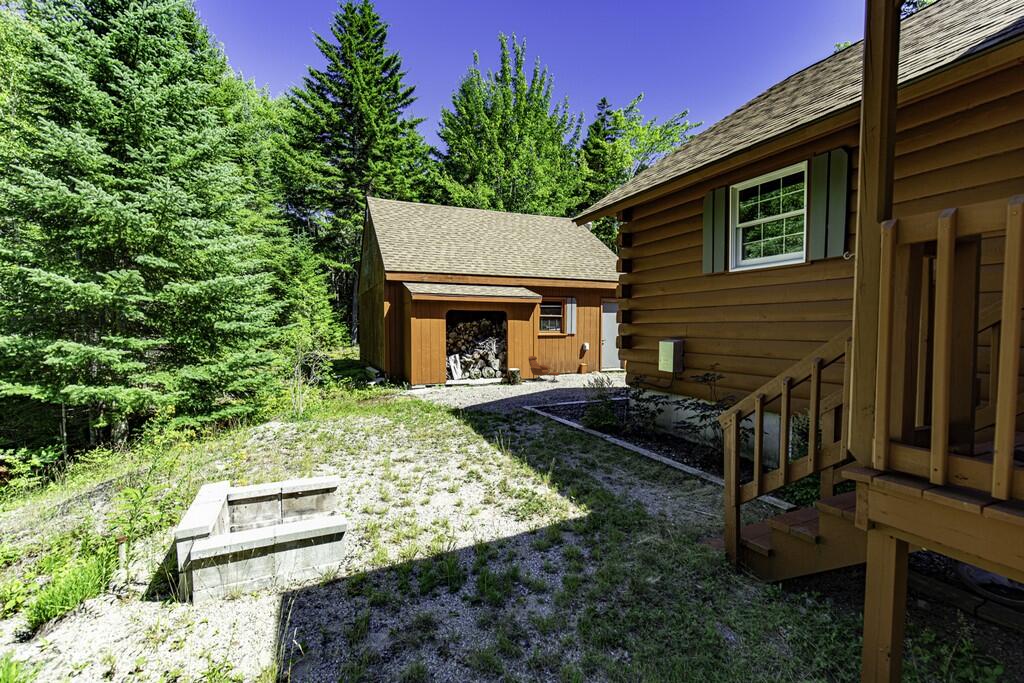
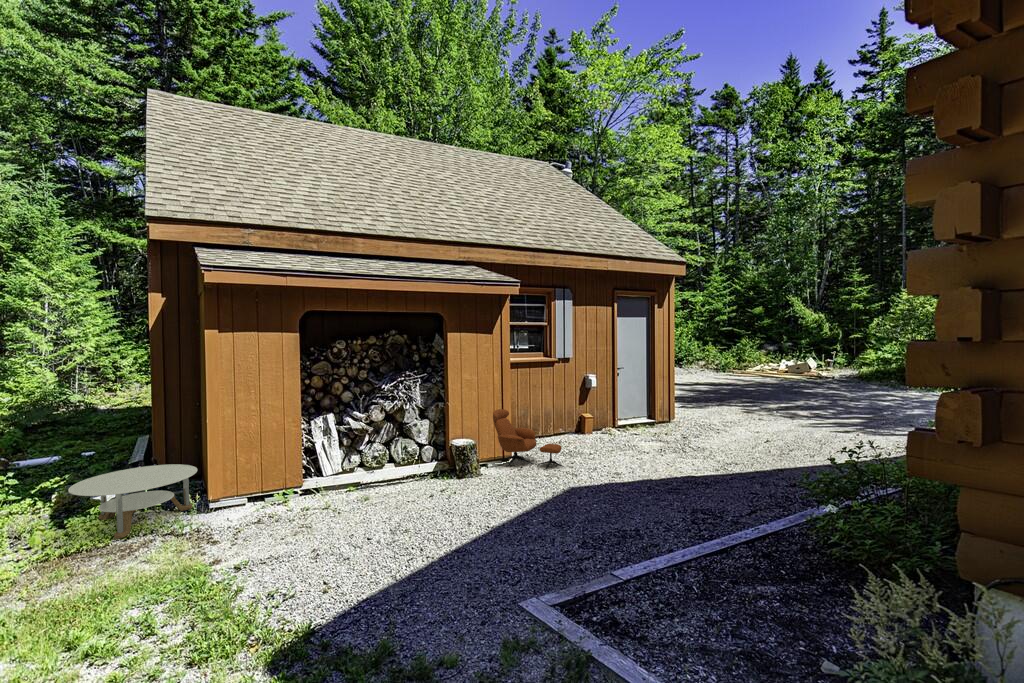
round table: none [367,371,408,392] -> present [68,464,197,538]

